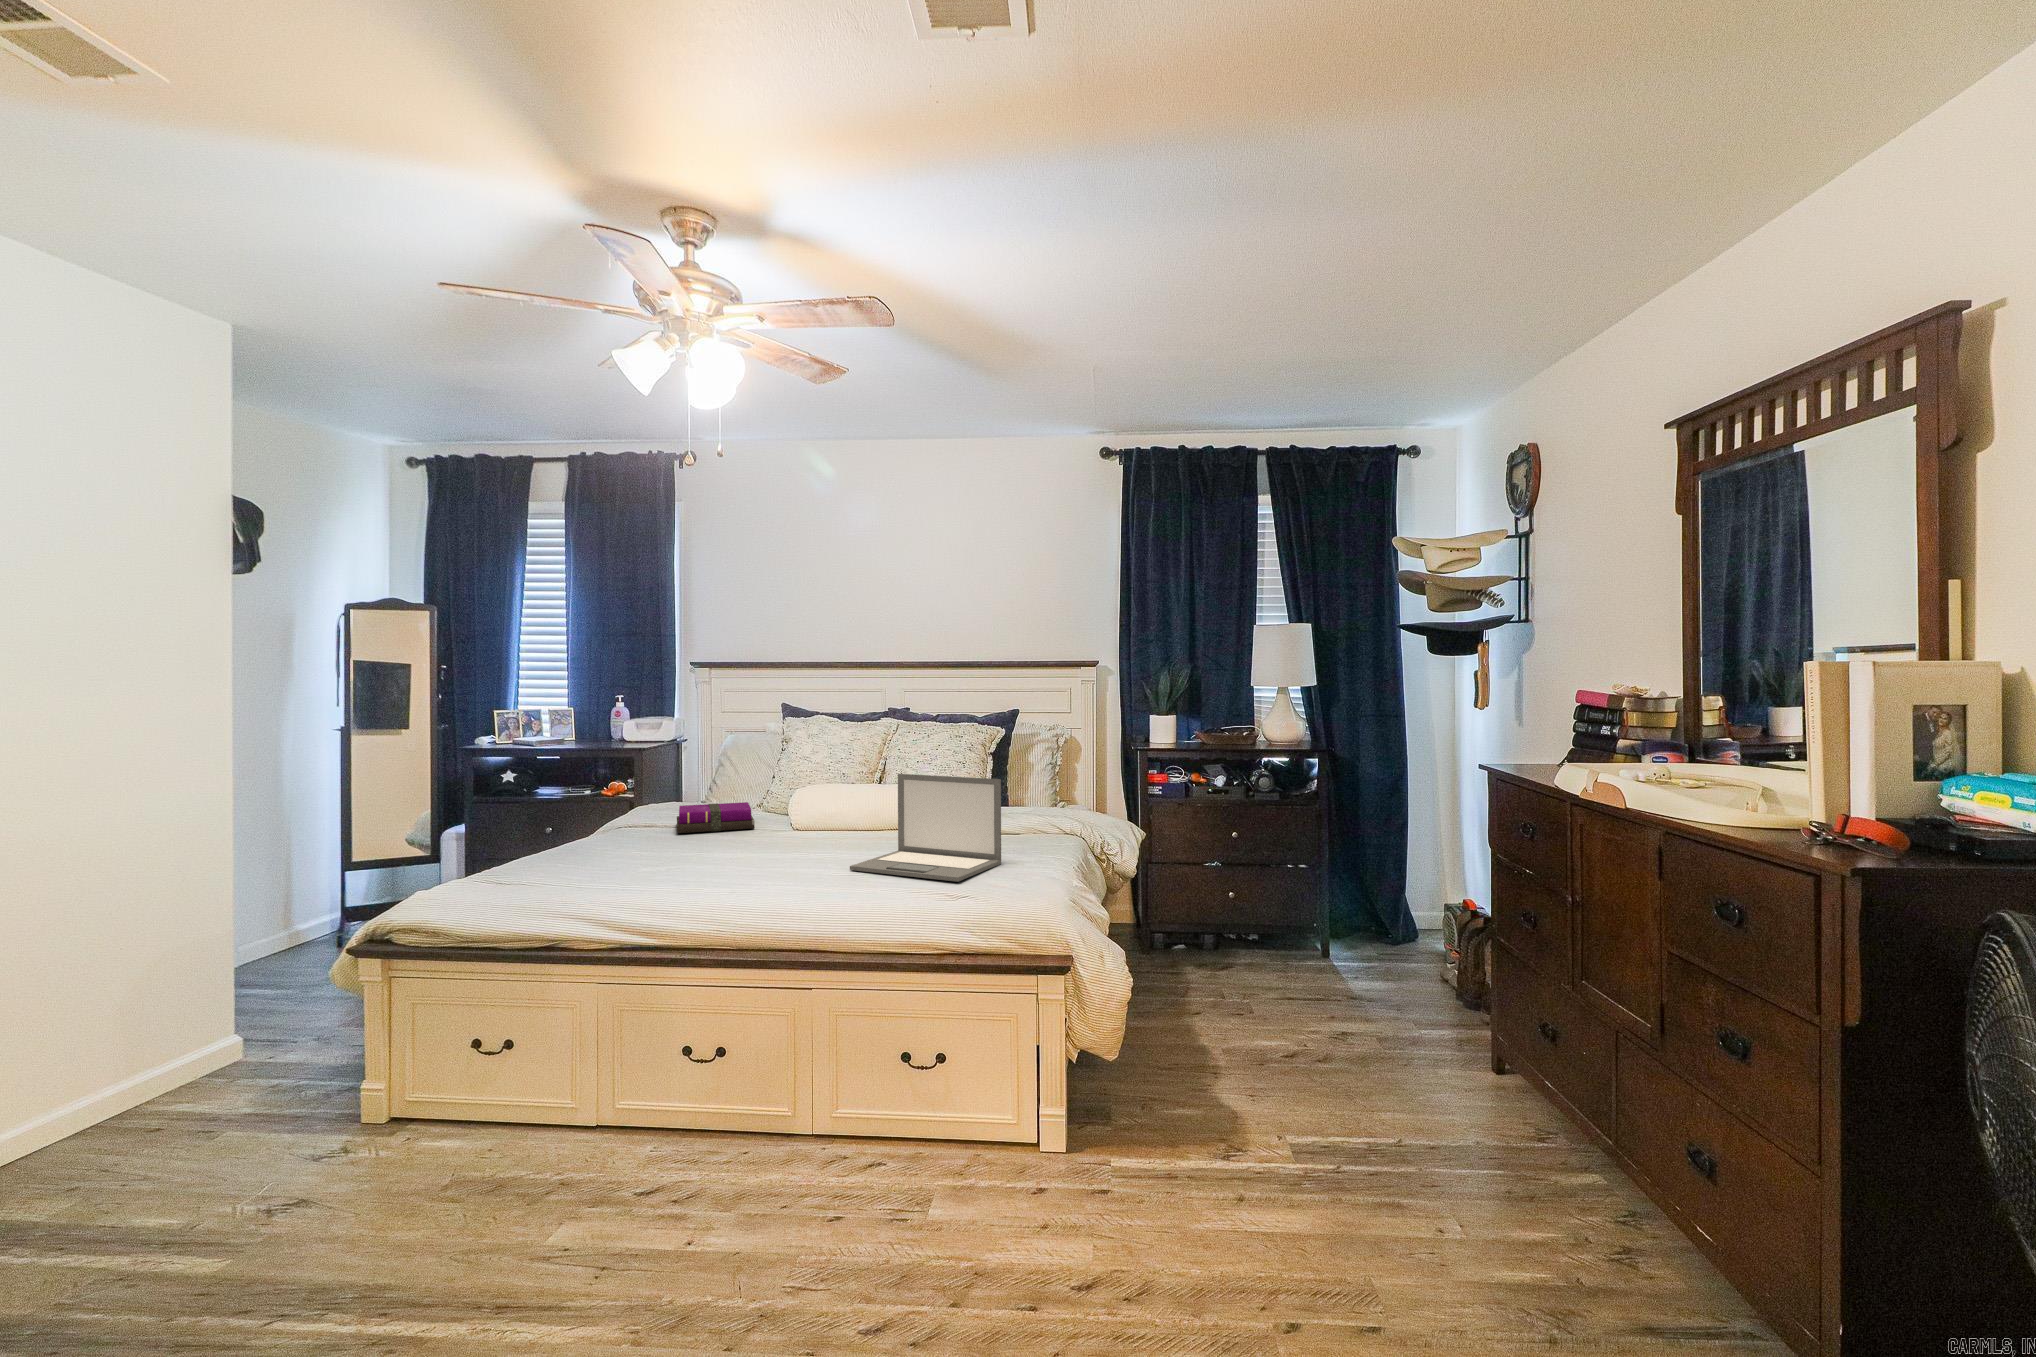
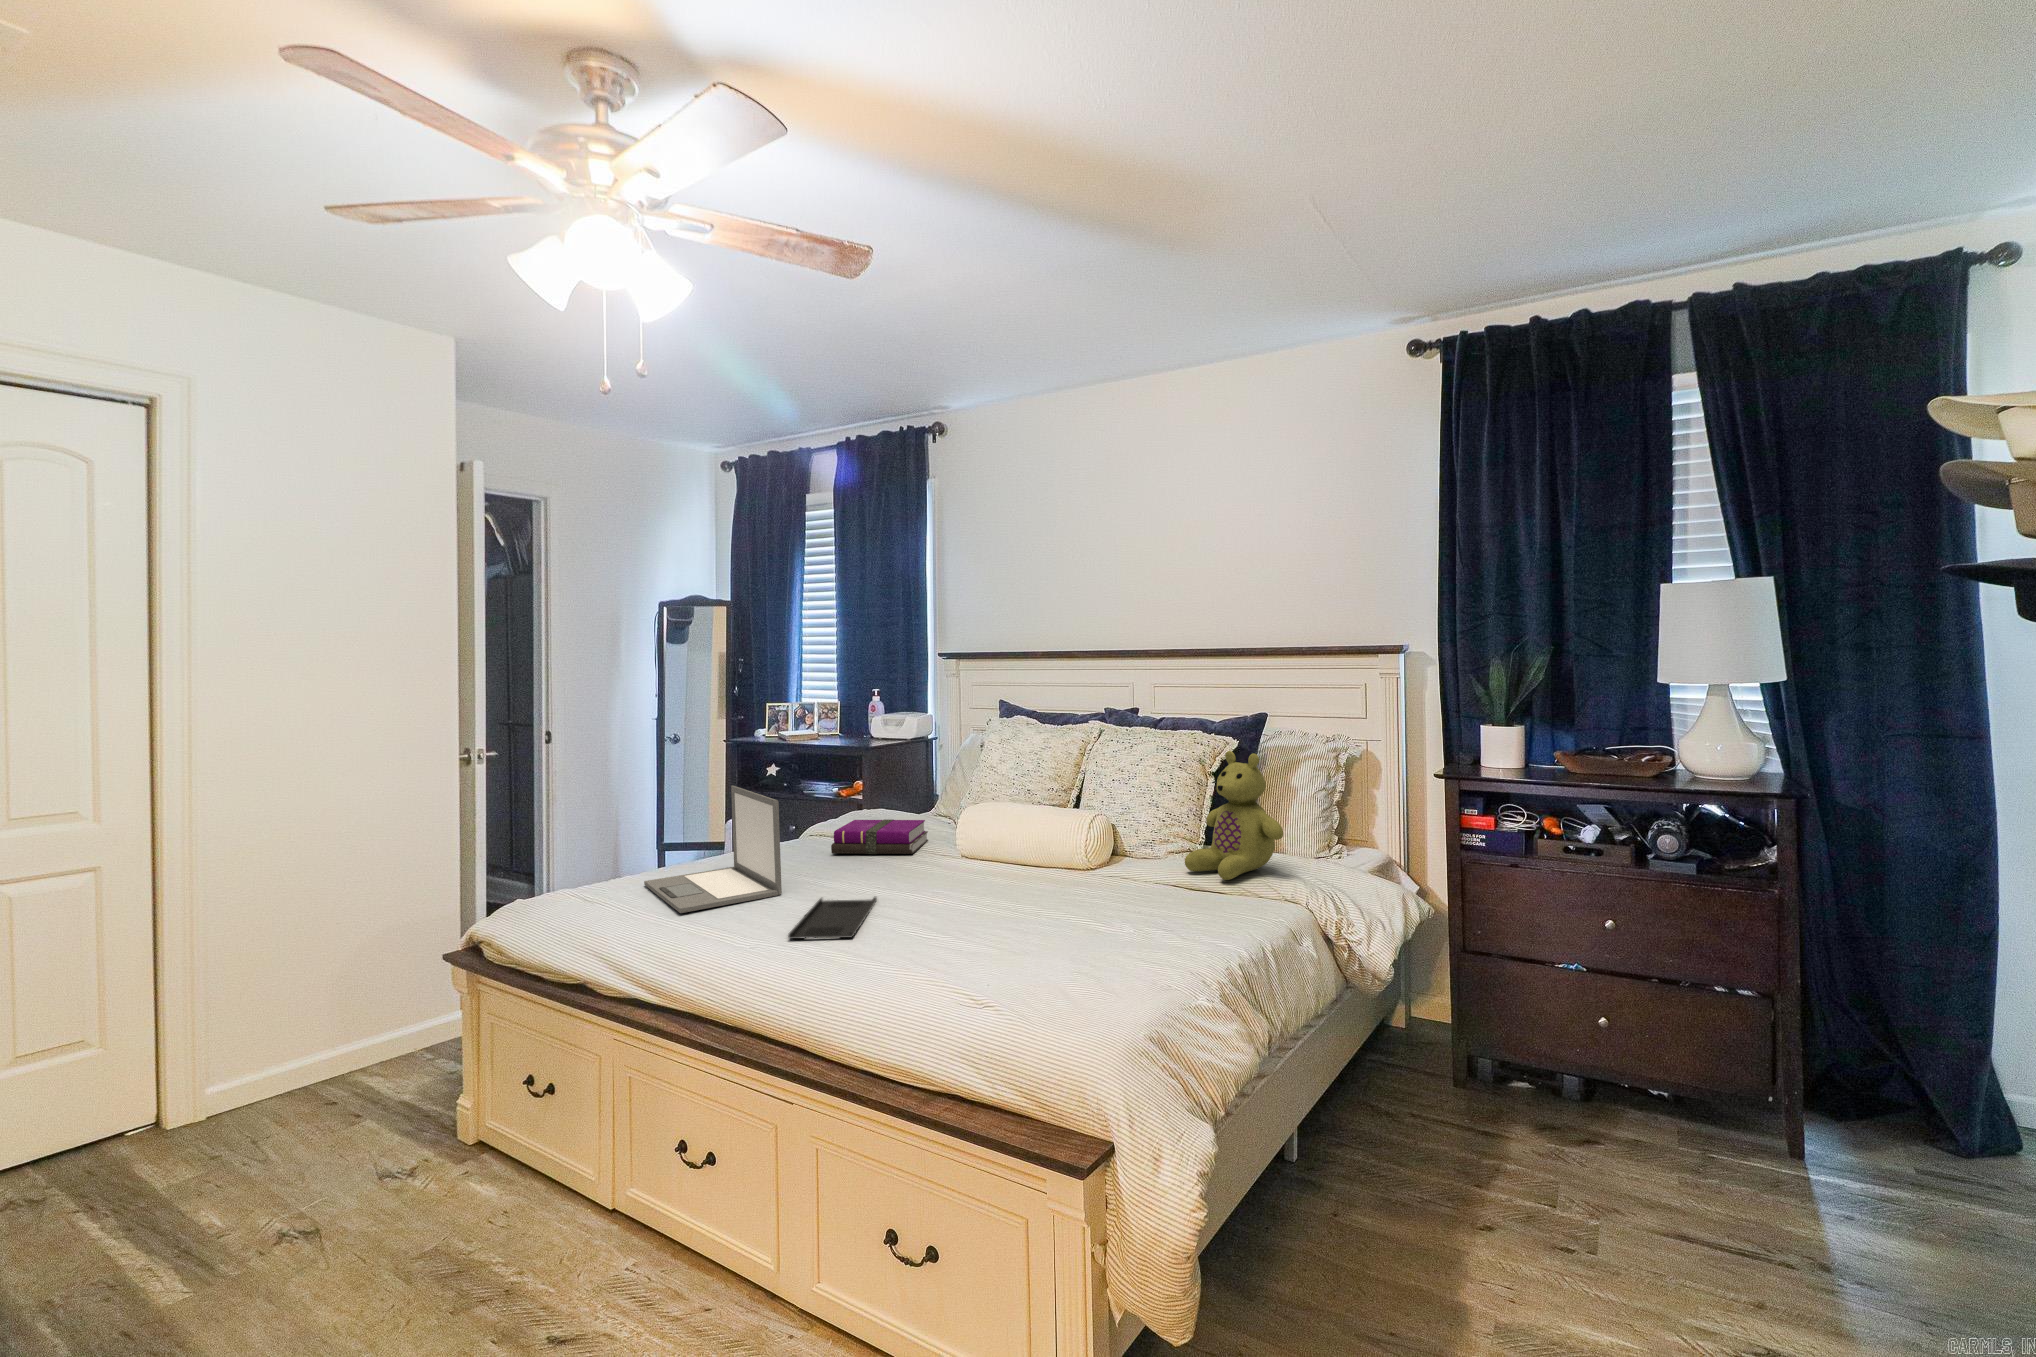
stuffed bear: none [989,732,1059,824] -> present [1185,751,1283,880]
laptop: present [850,774,1001,882] -> present [644,786,782,913]
tray: none [728,853,801,881] -> present [788,897,877,939]

